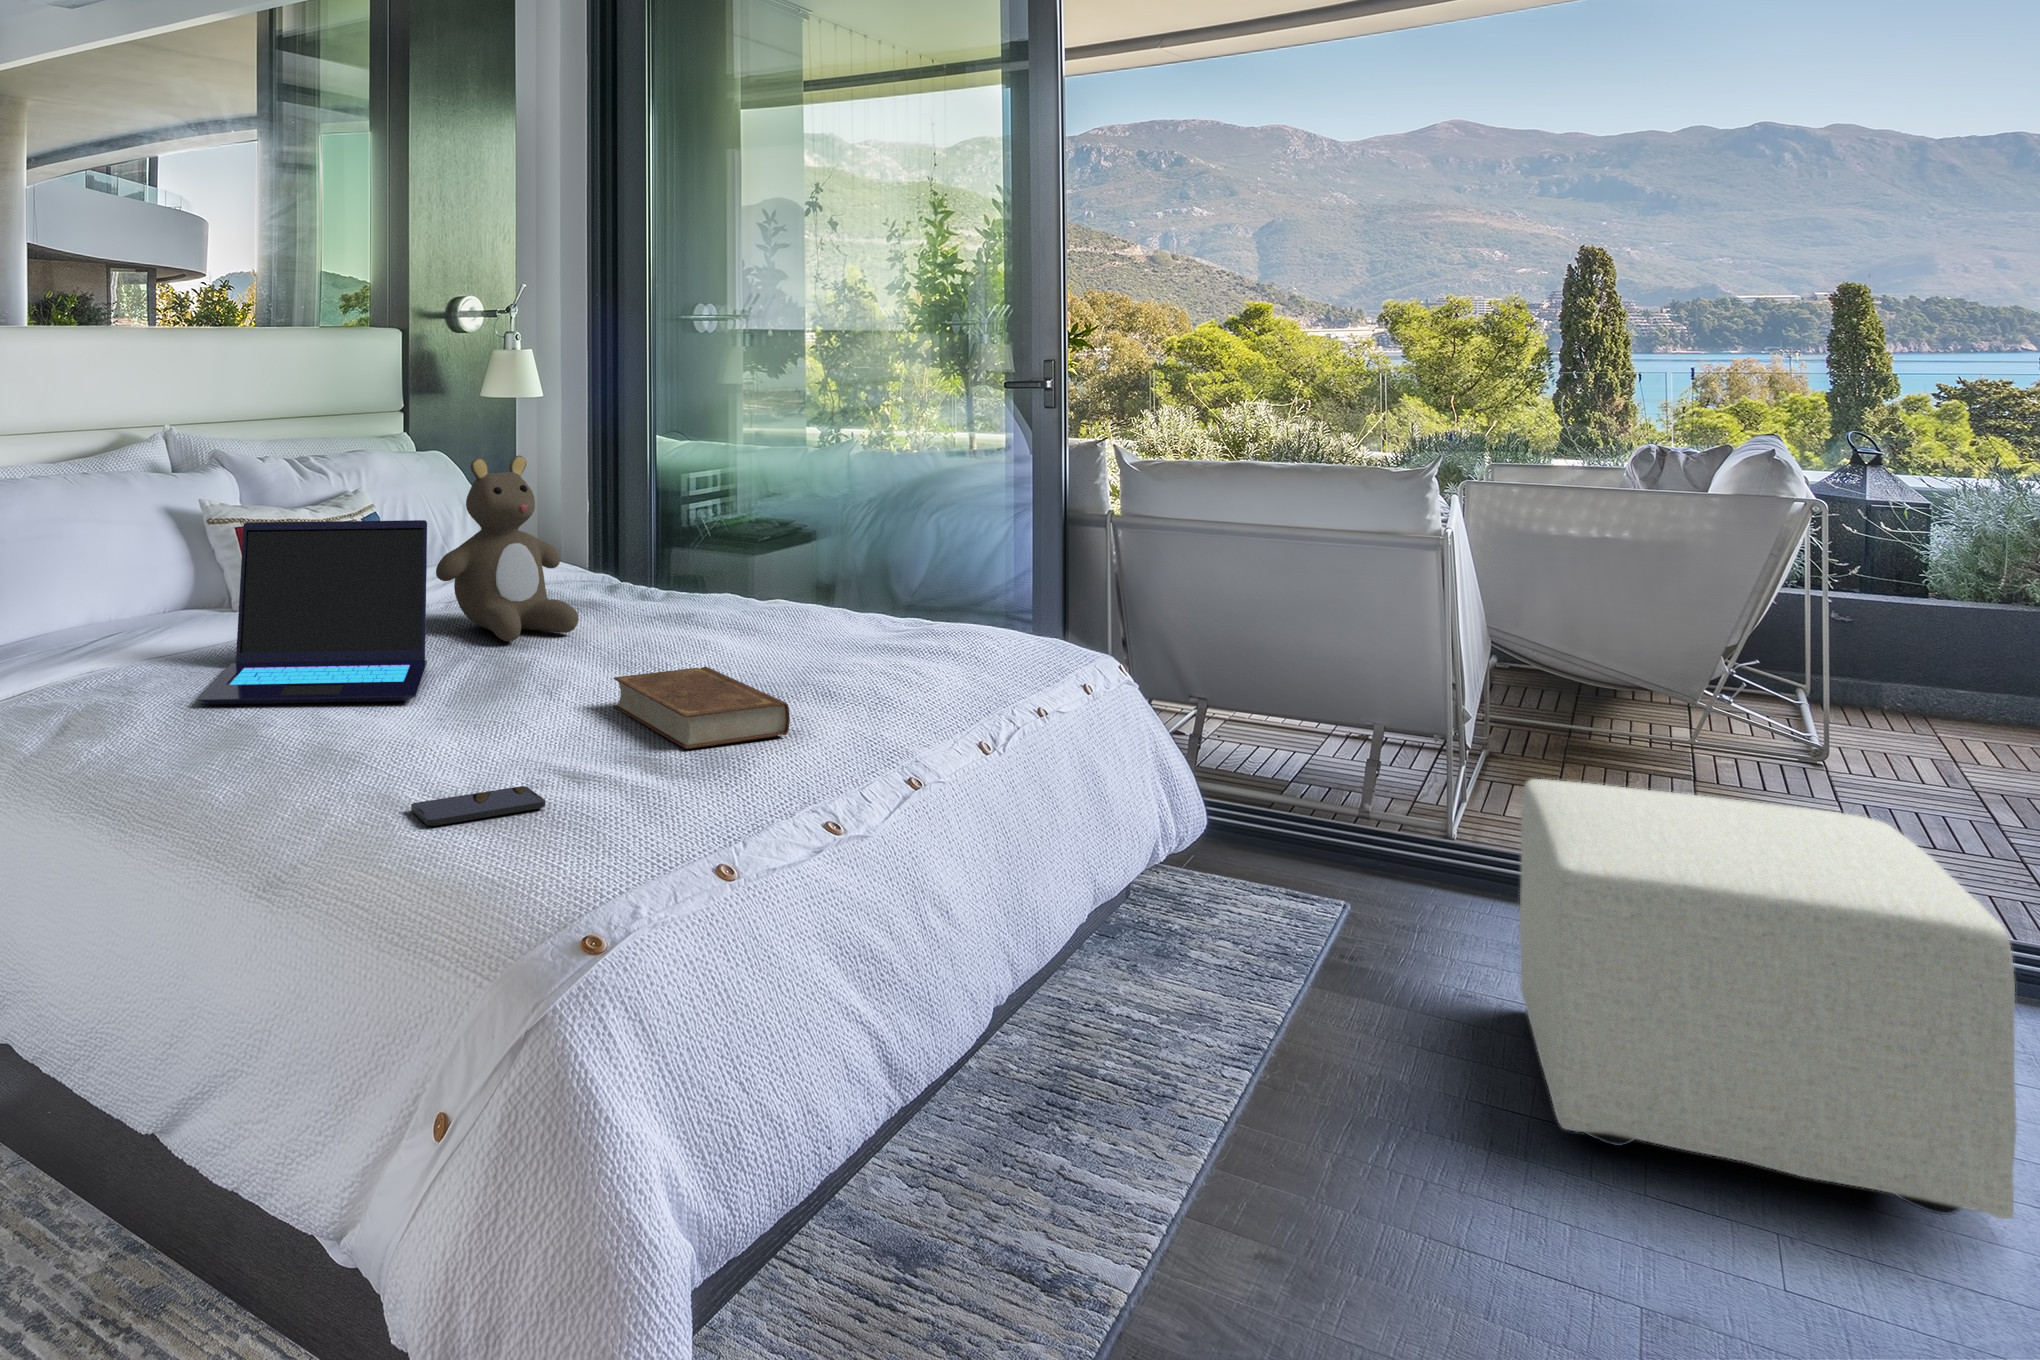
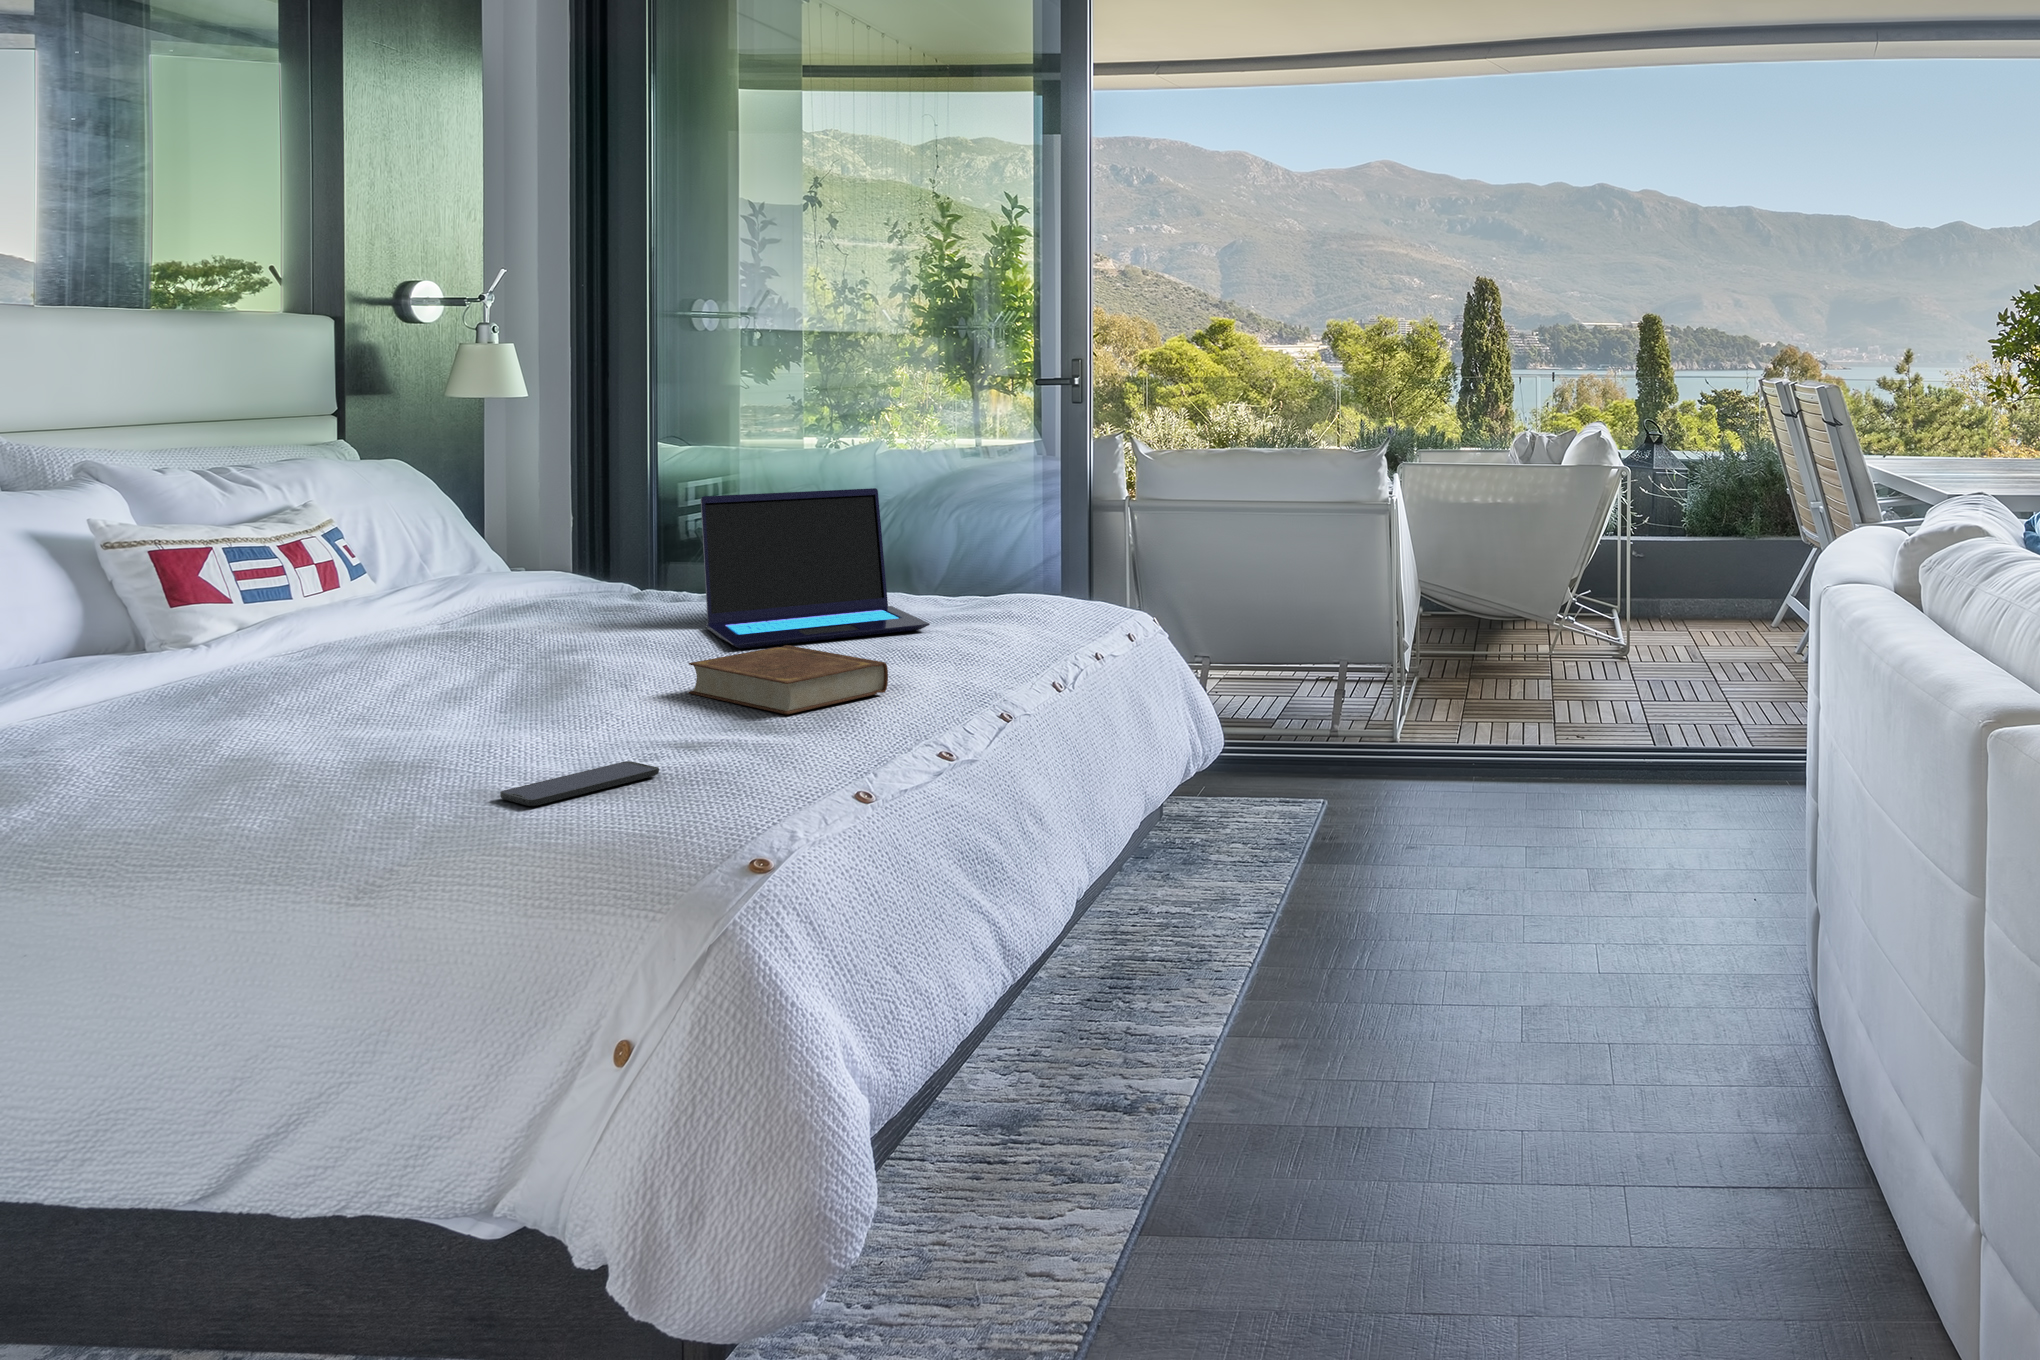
teddy bear: present [436,456,578,641] -> none [422,451,610,653]
laptop: present [198,520,427,705] -> present [701,488,930,649]
ottoman: present [1520,779,2017,1219] -> none [1448,666,1713,915]

